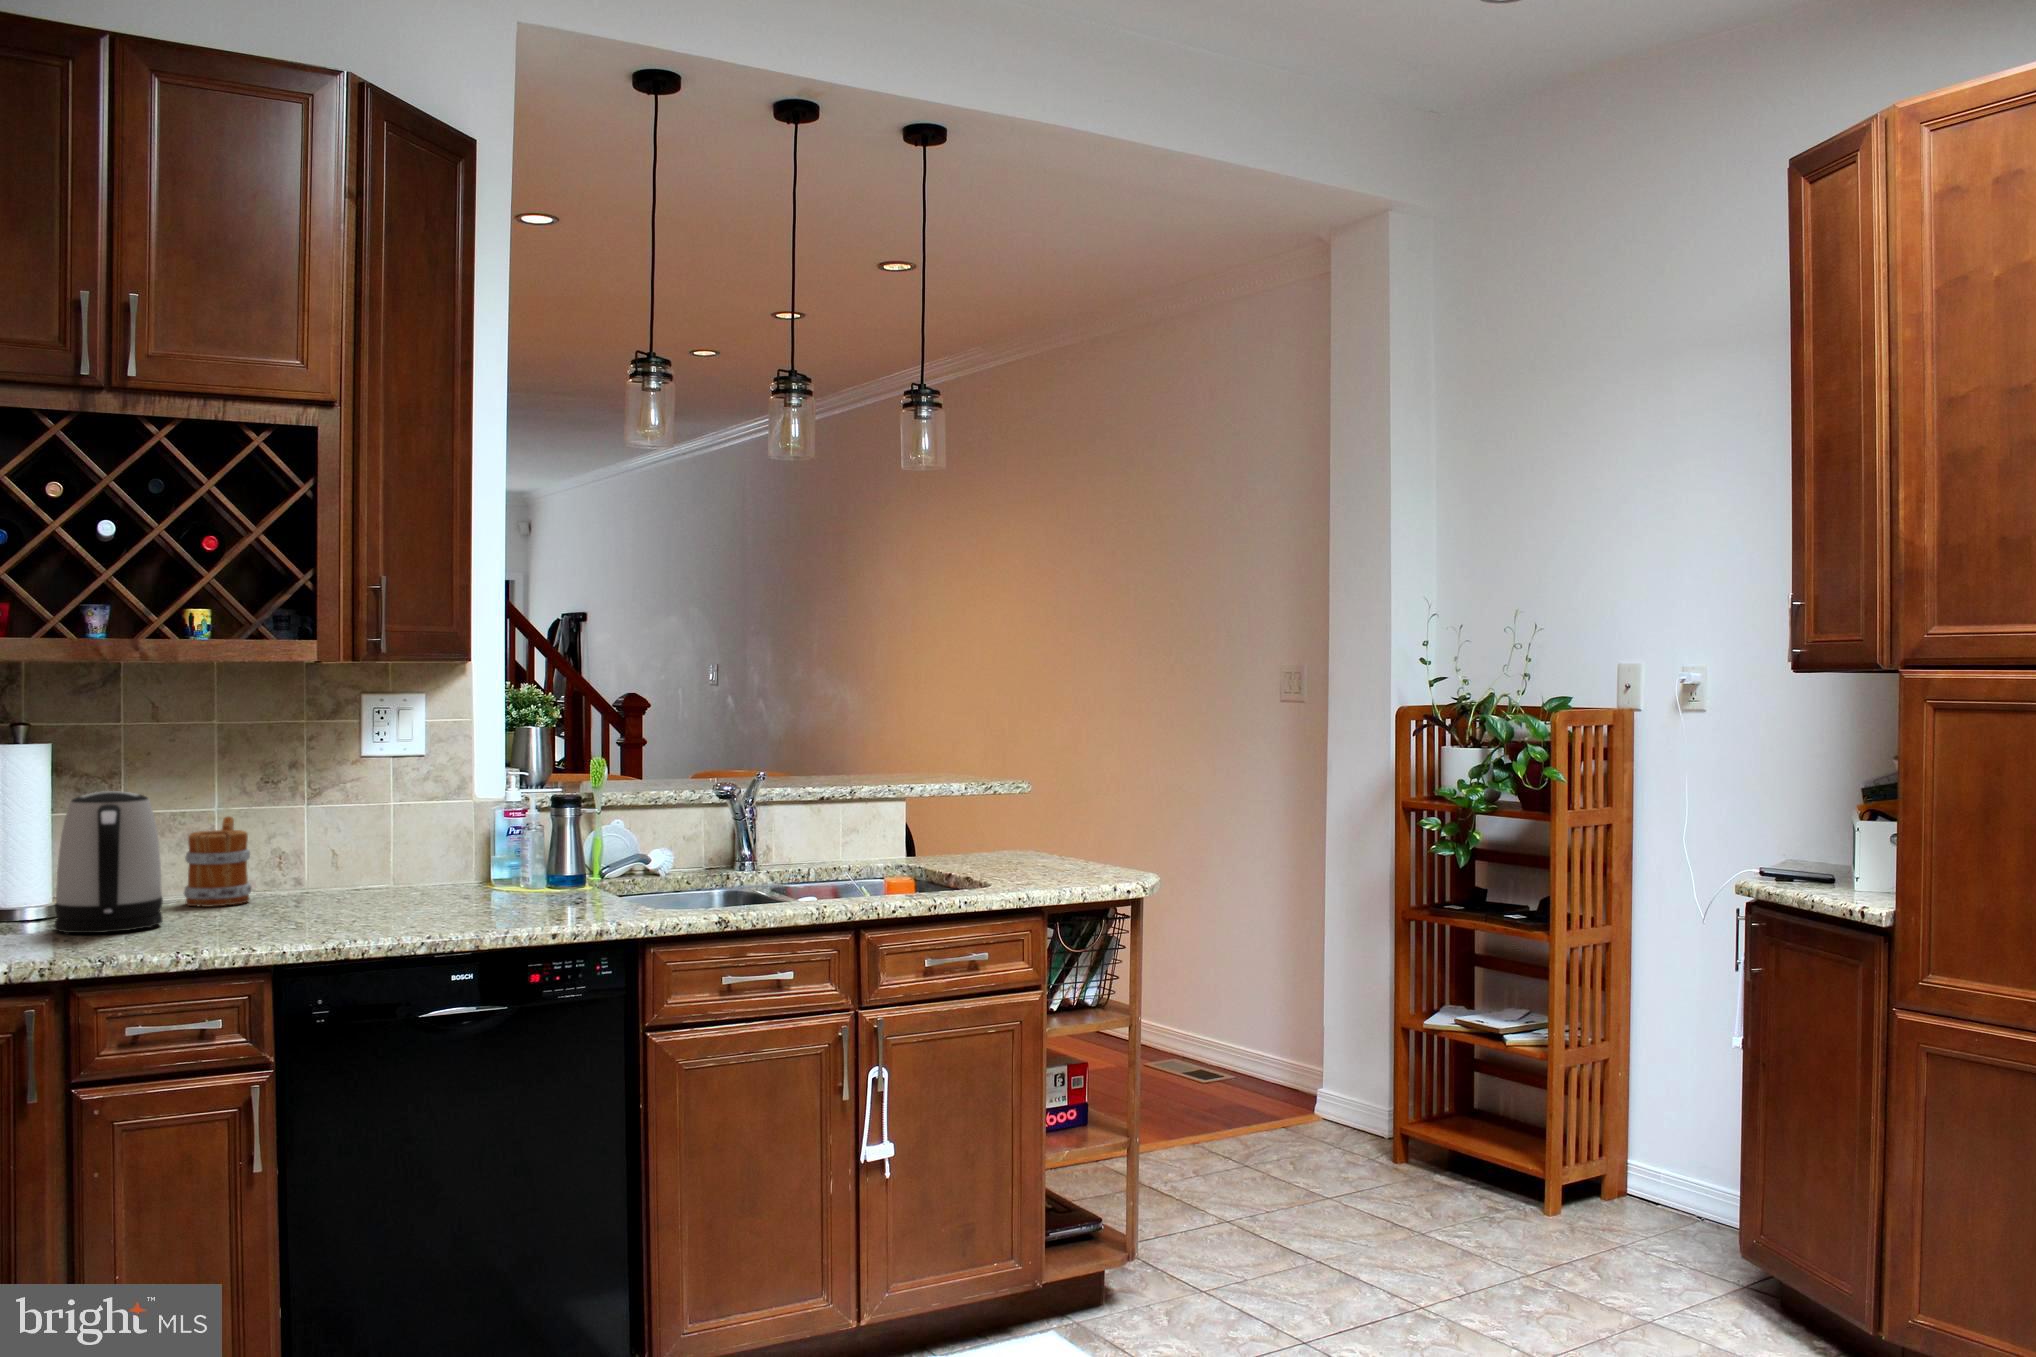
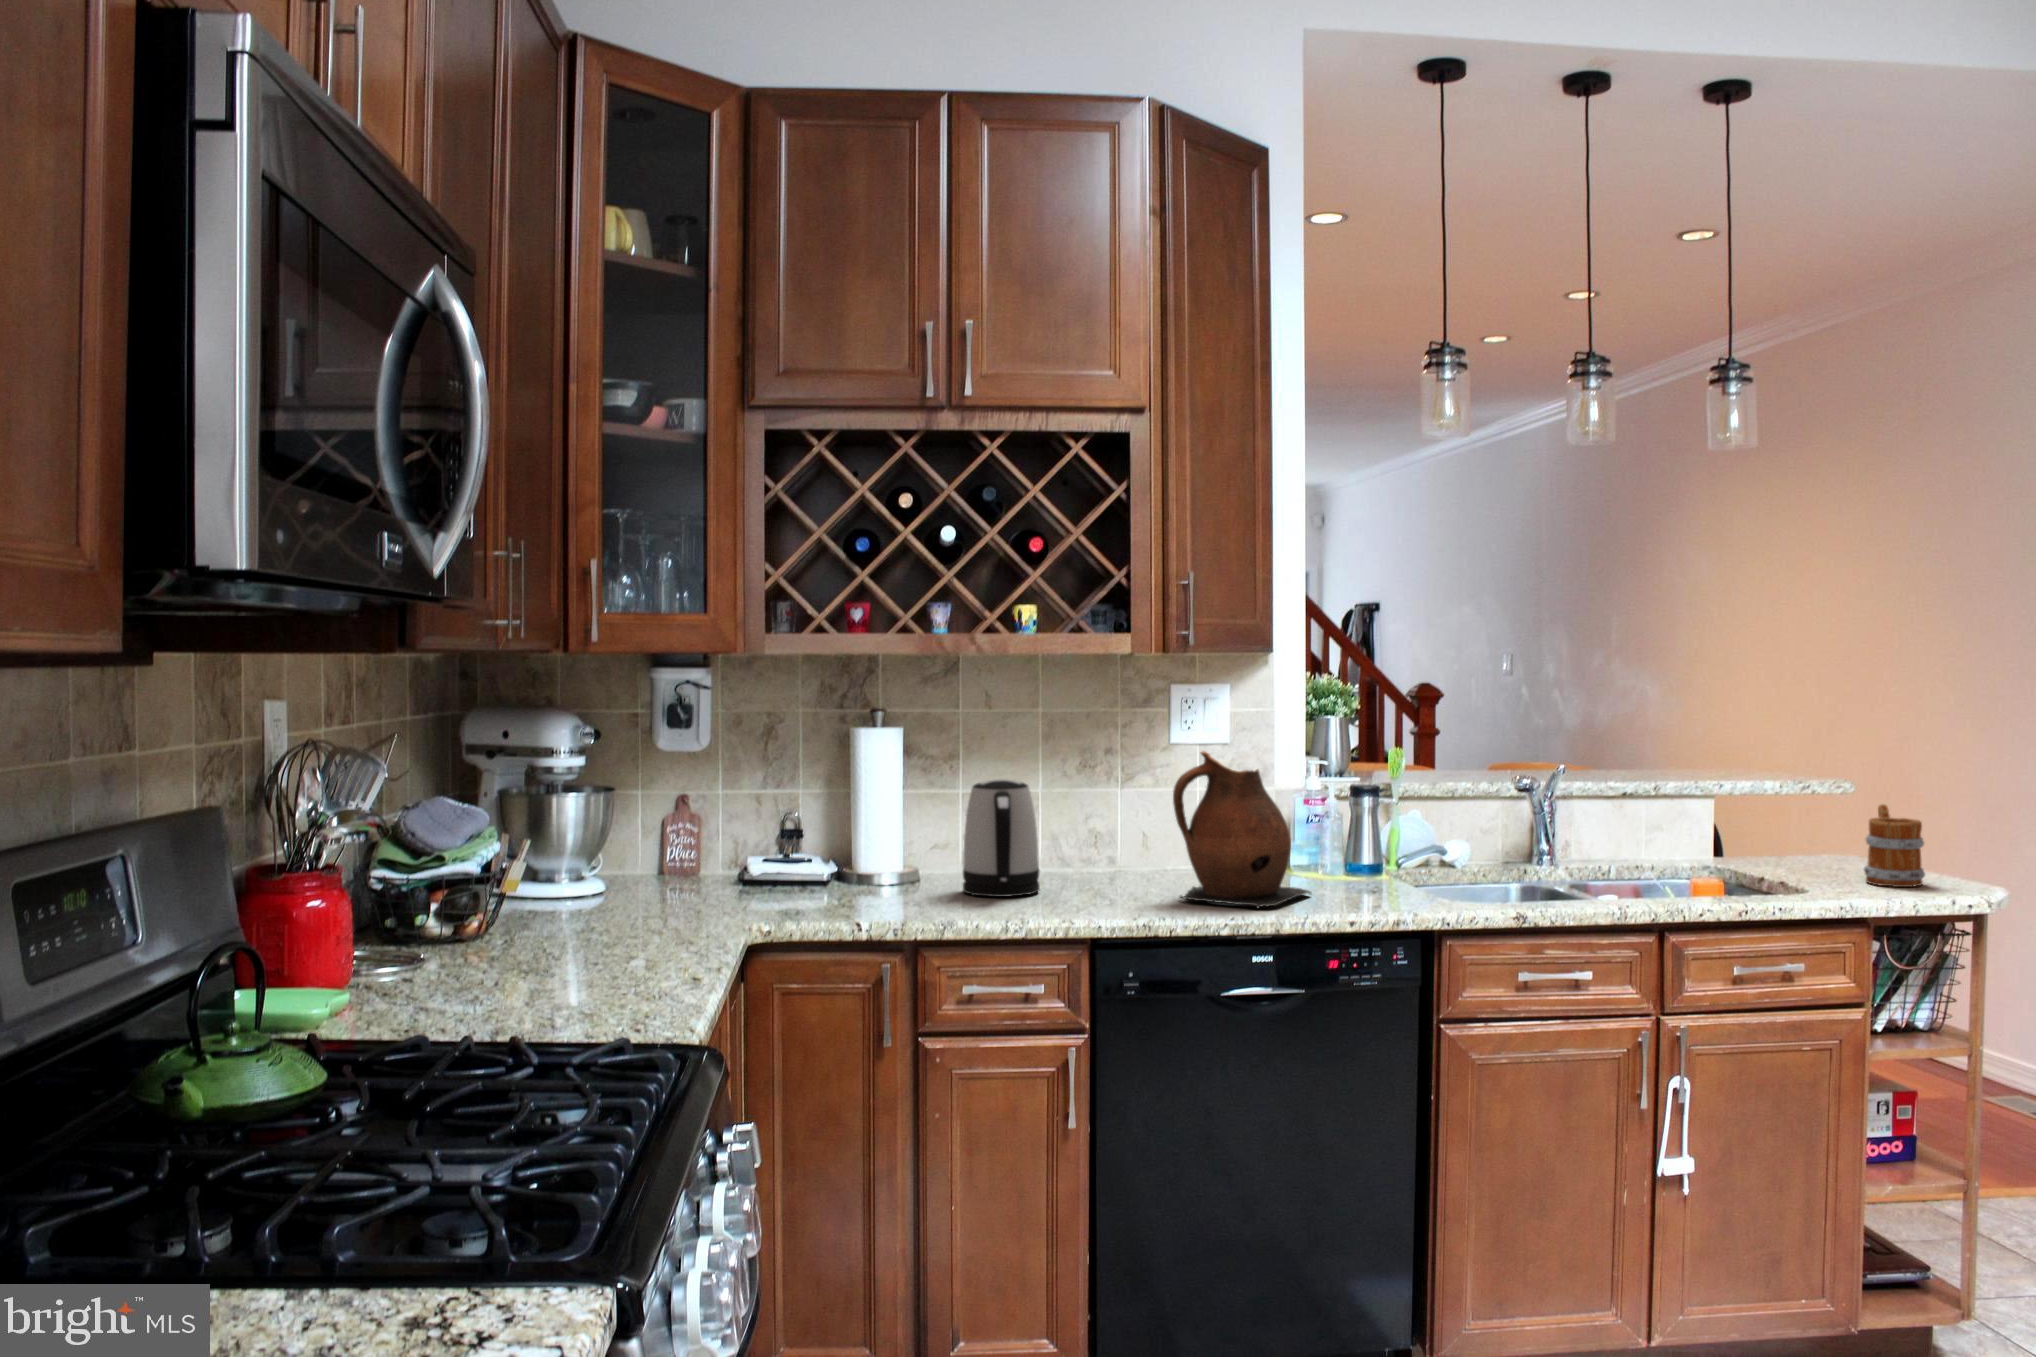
ceramic pitcher: none [334,754,500,928] -> present [1173,751,1311,908]
mug: present [184,816,251,907] -> present [1864,804,1925,887]

